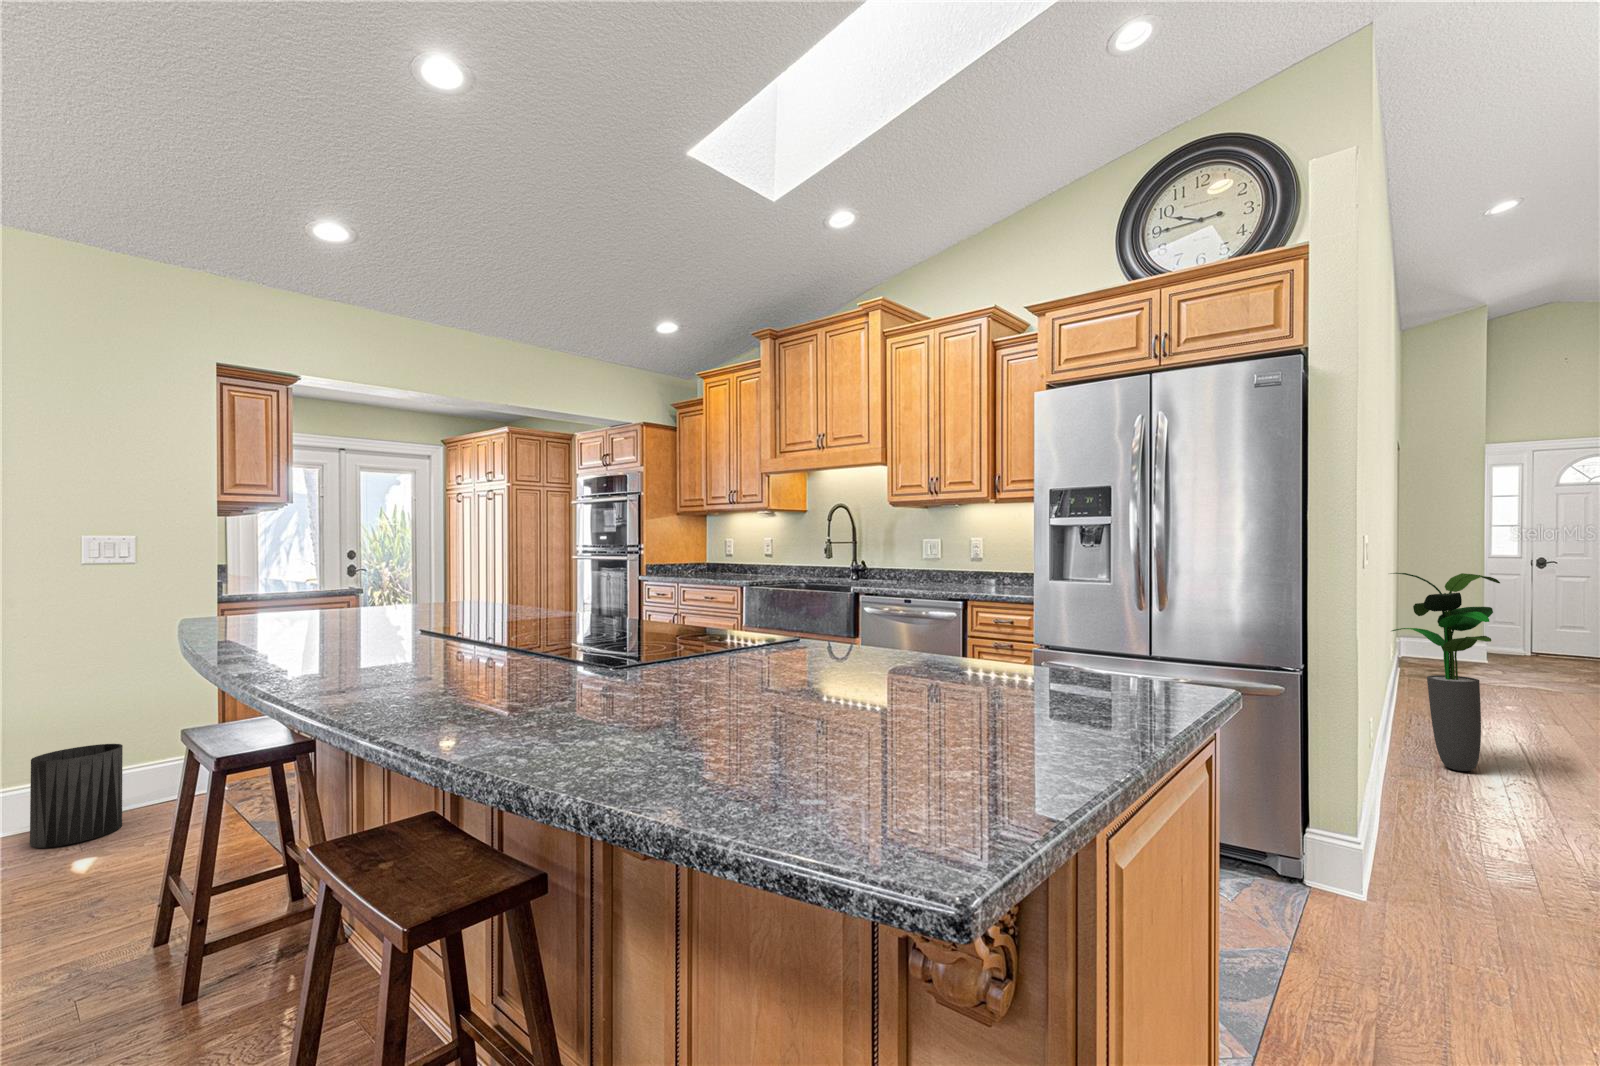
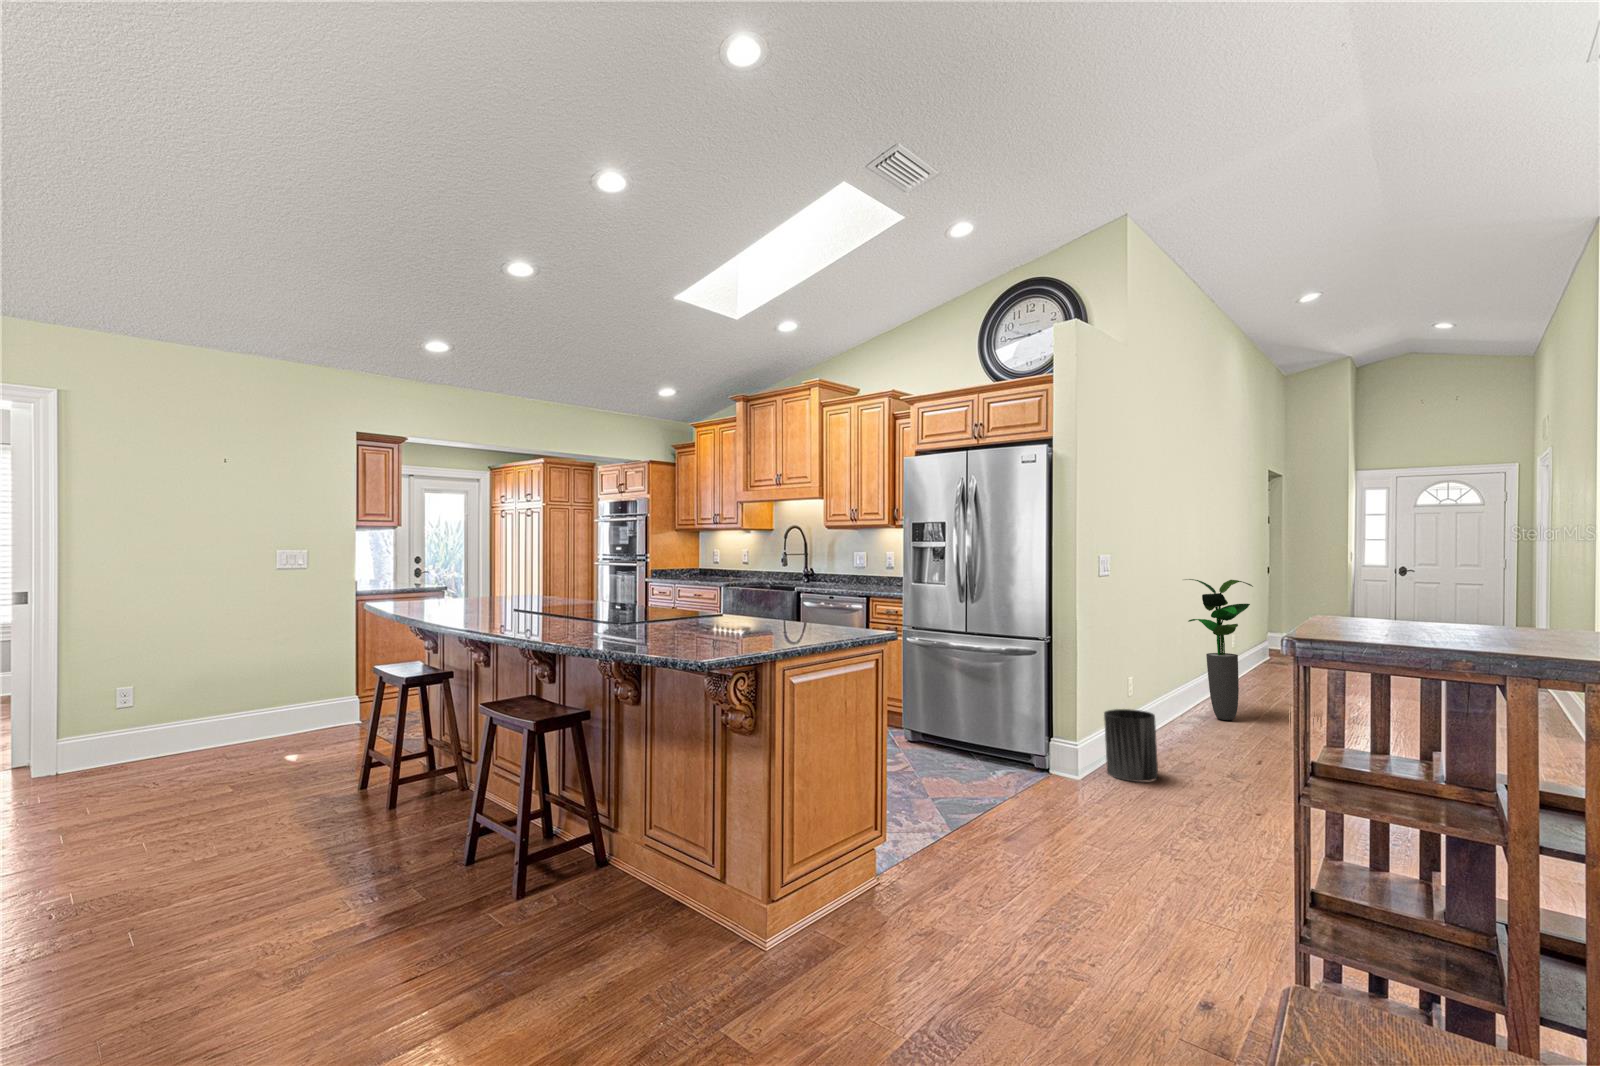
trash can: present [30,744,123,848] -> present [1104,709,1158,782]

